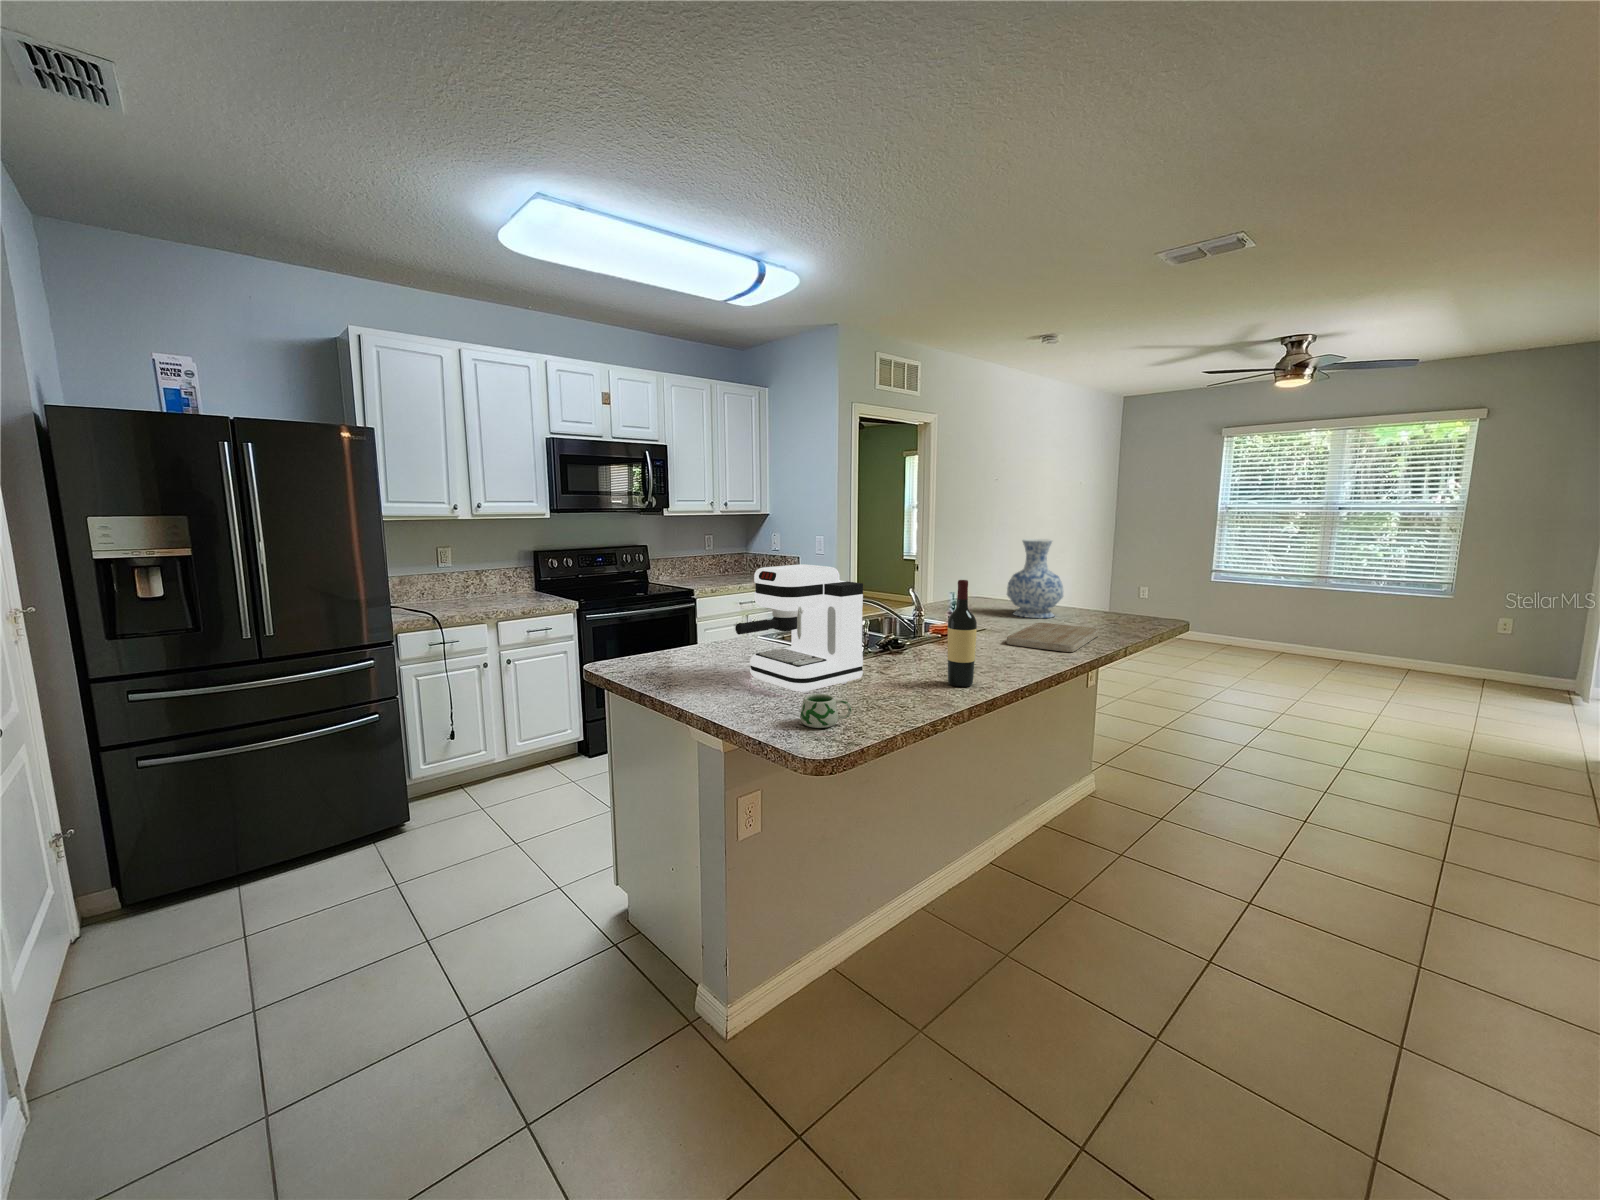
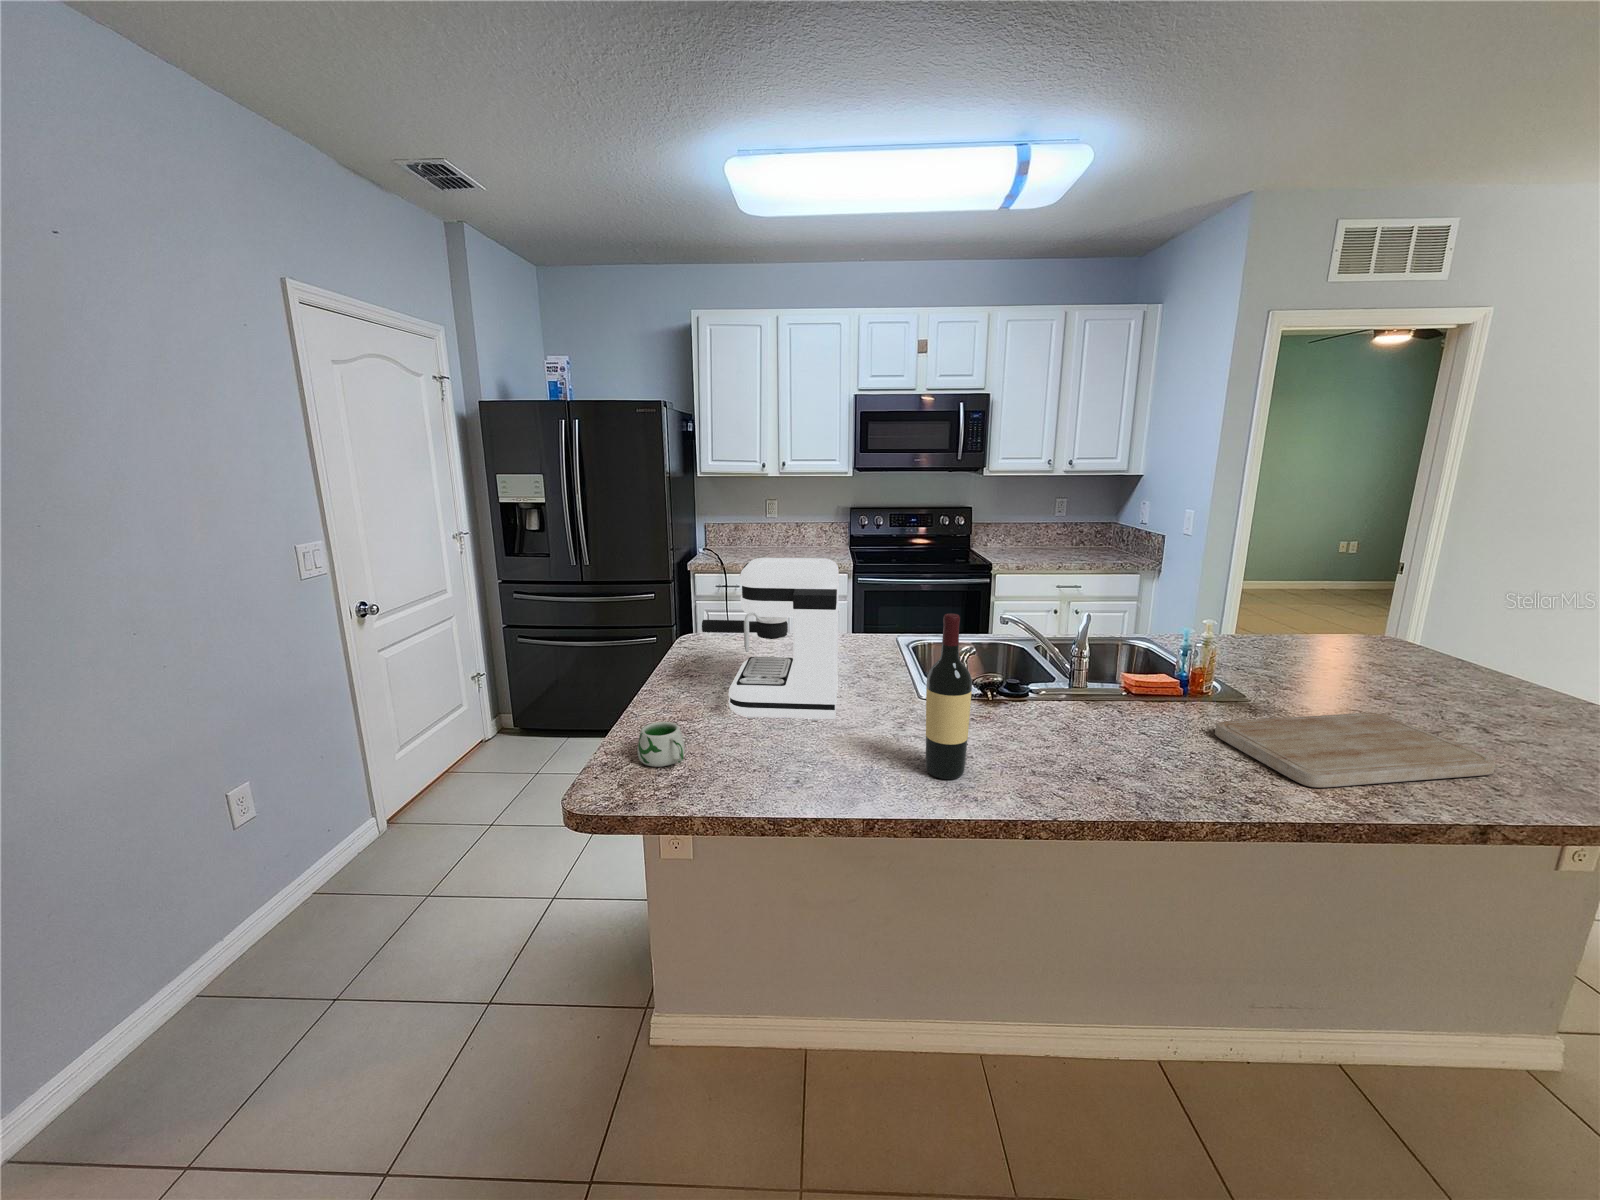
vase: present [1007,539,1063,618] -> none [1384,549,1531,710]

